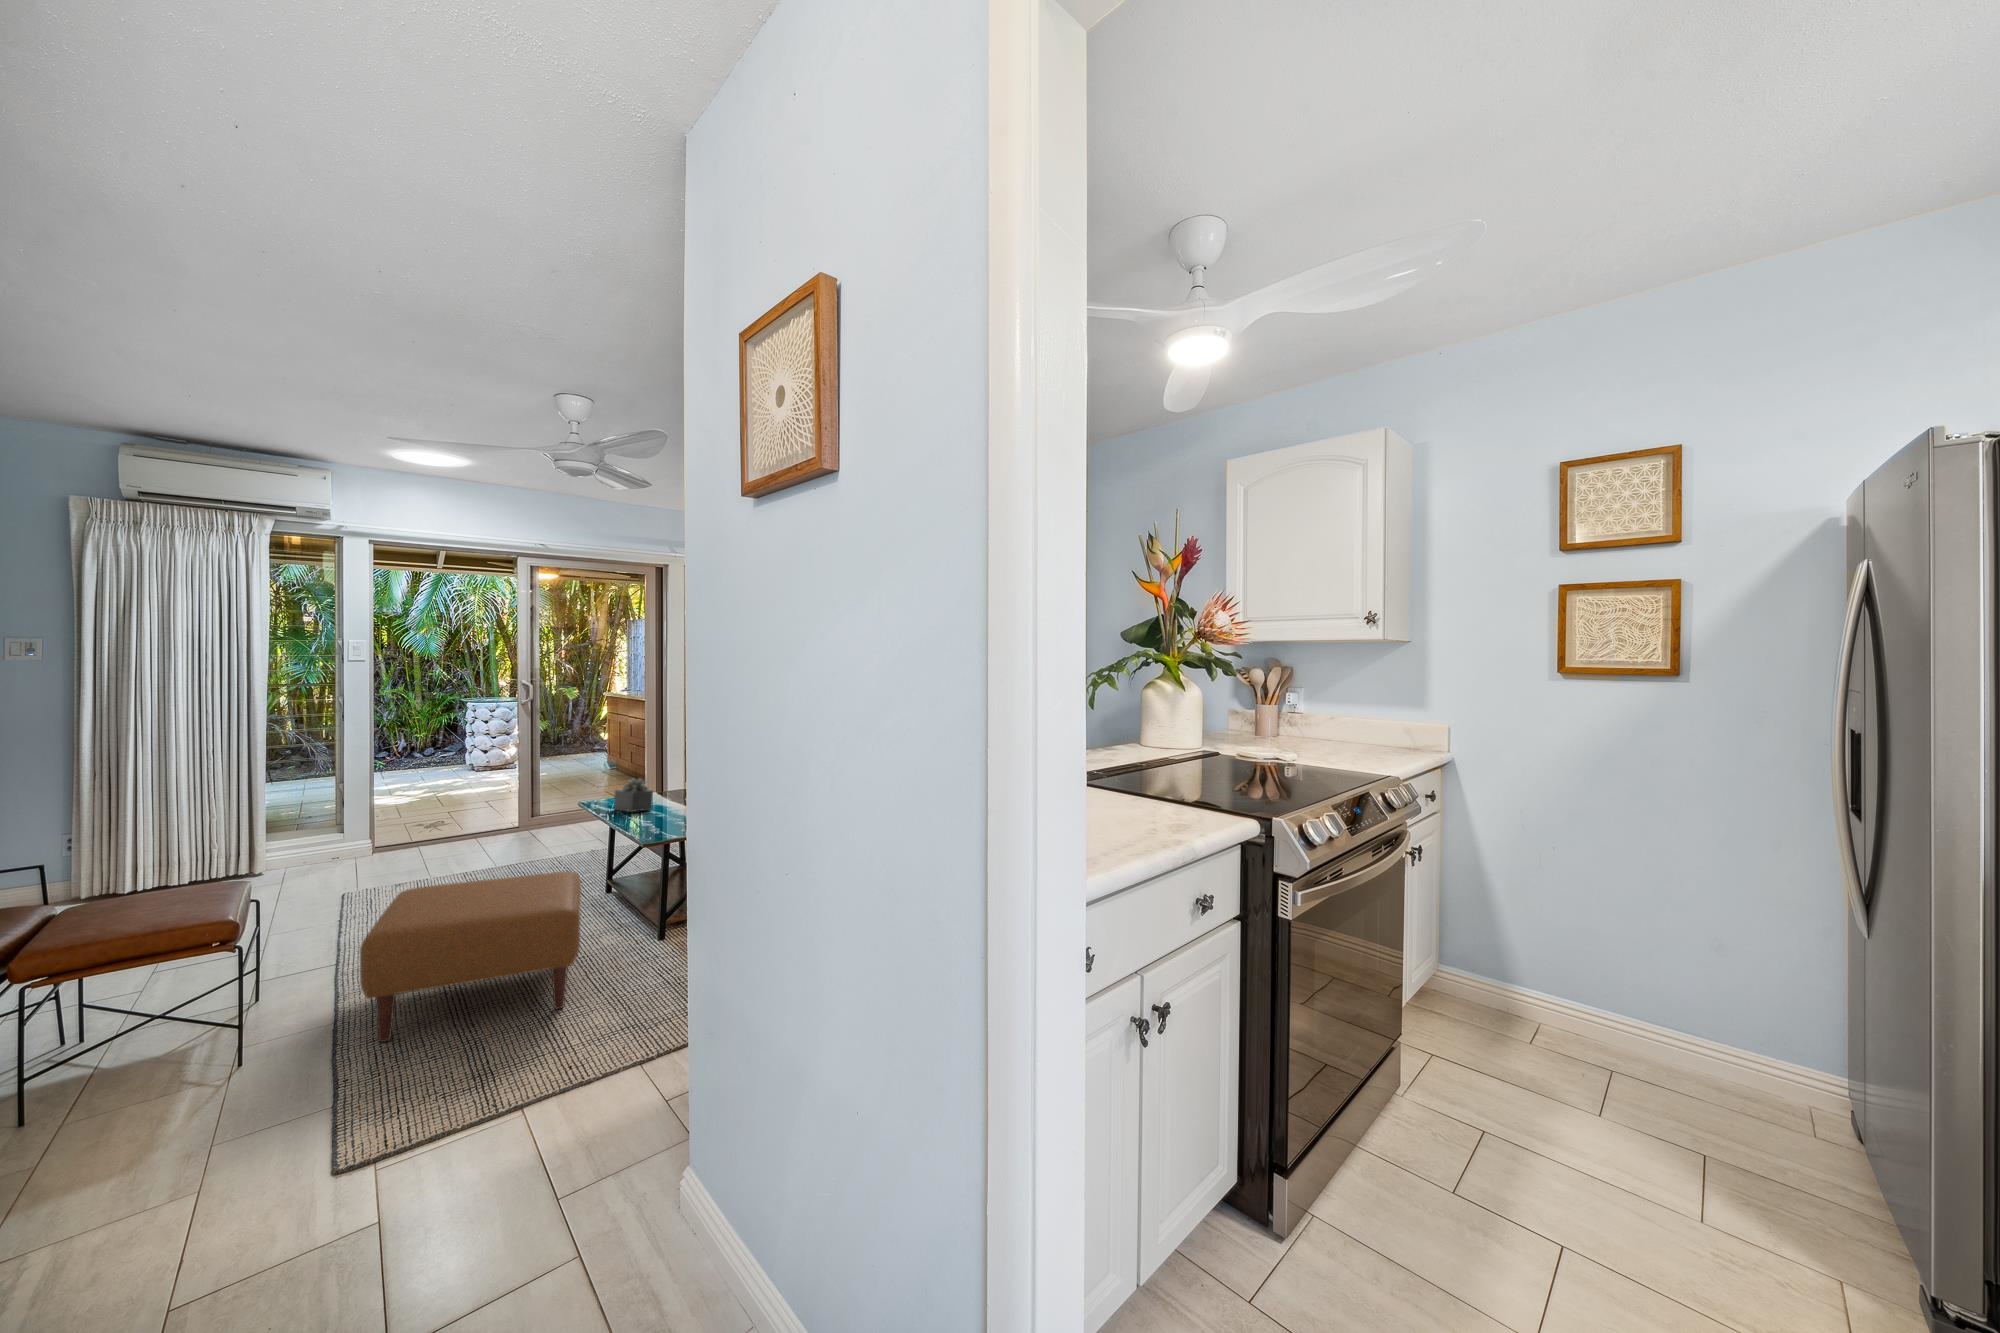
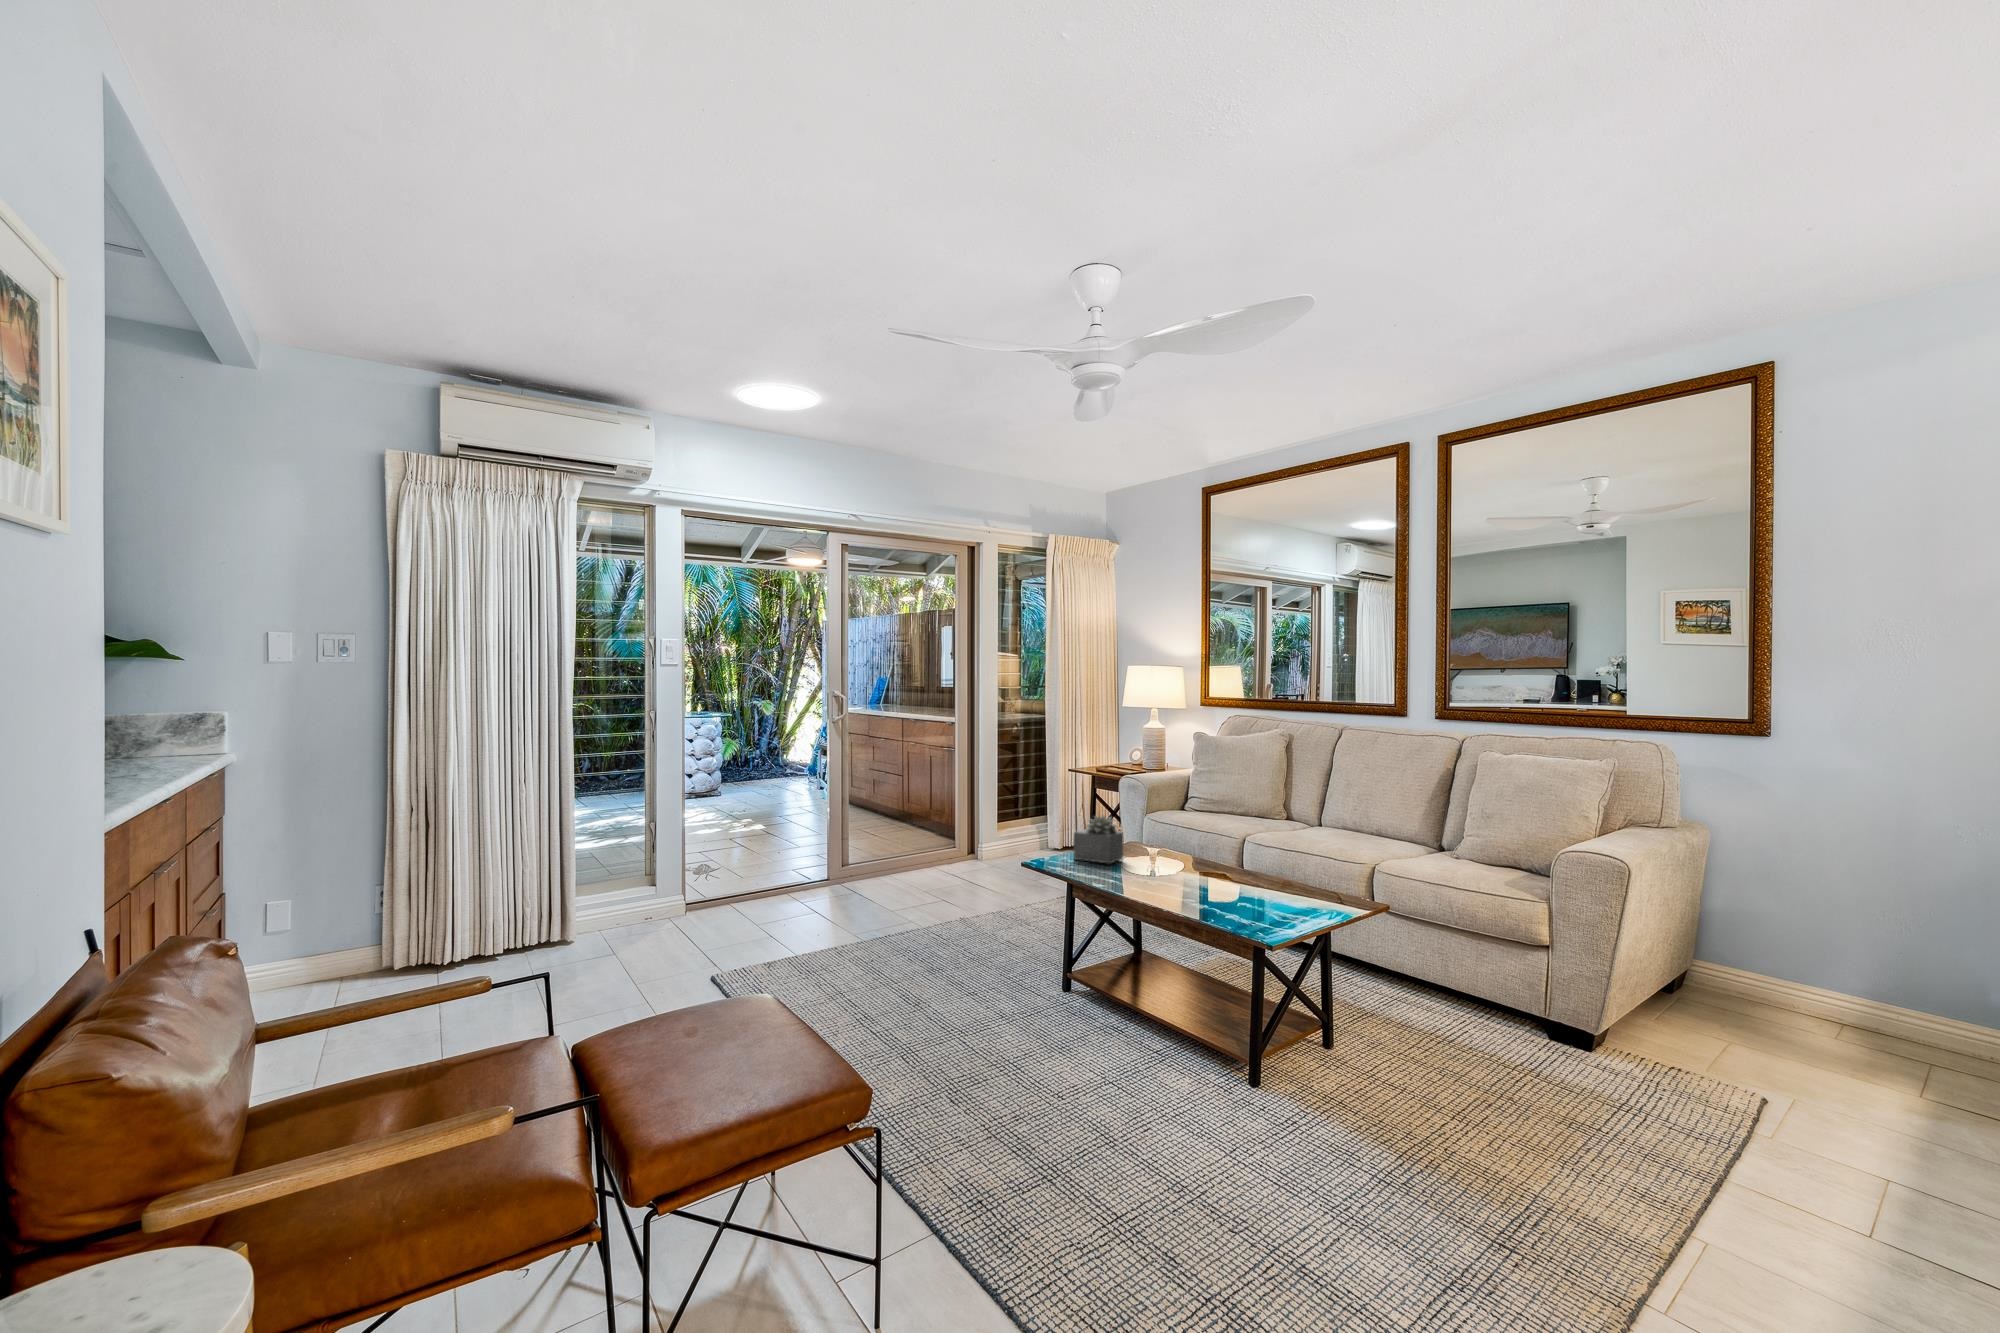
ottoman: present [360,871,581,1042] -> none [970,958,1311,1257]

